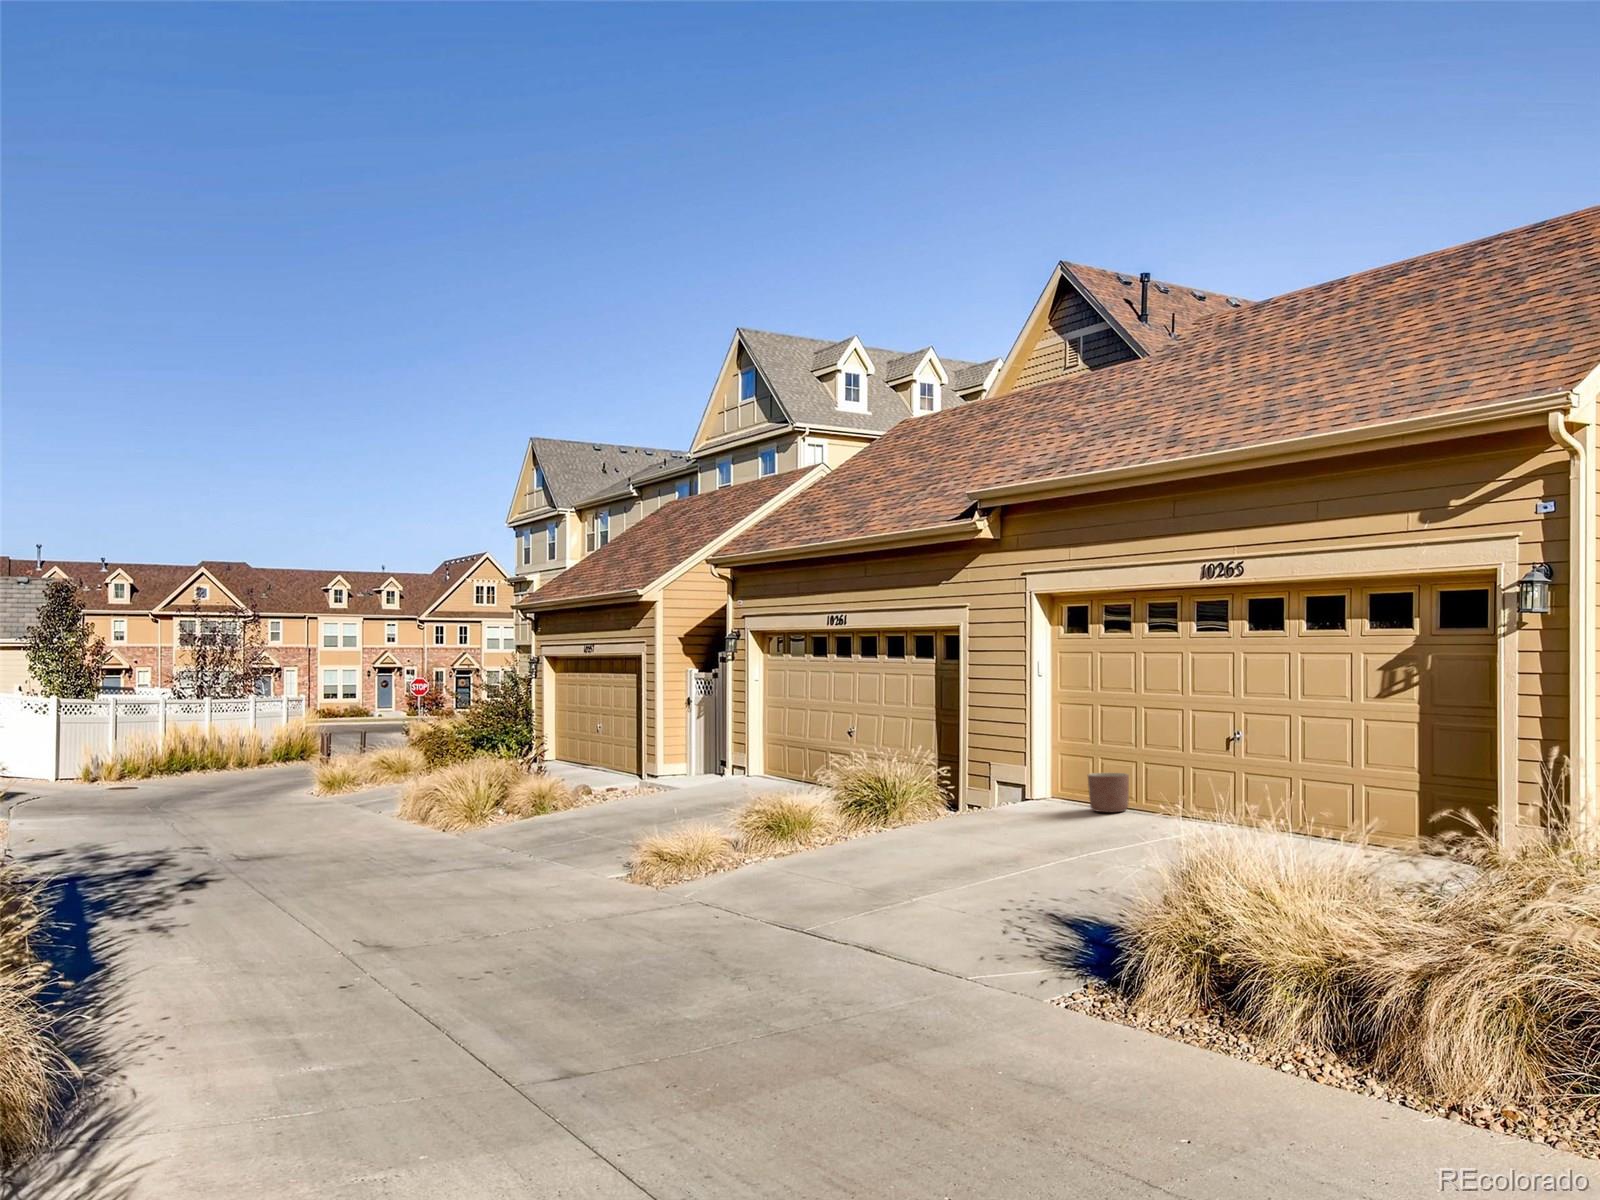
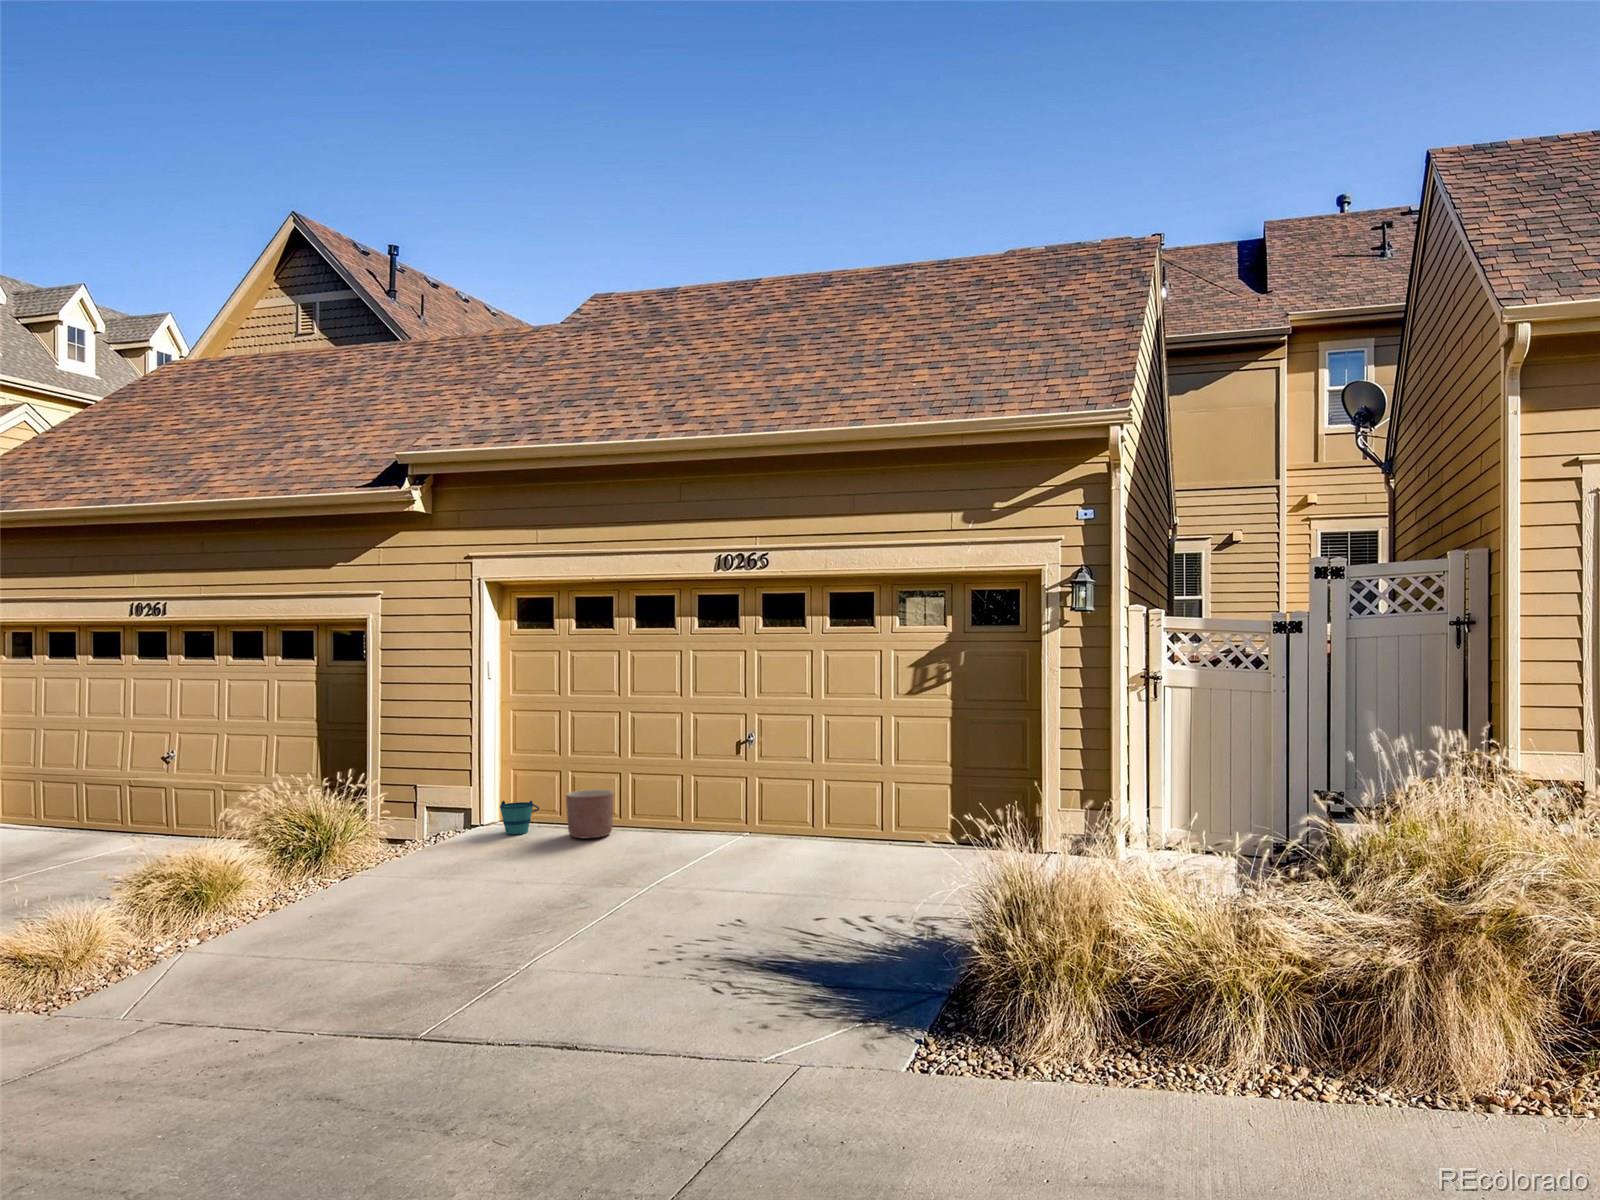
bucket: none [1044,777,1078,805] -> present [500,801,539,834]

